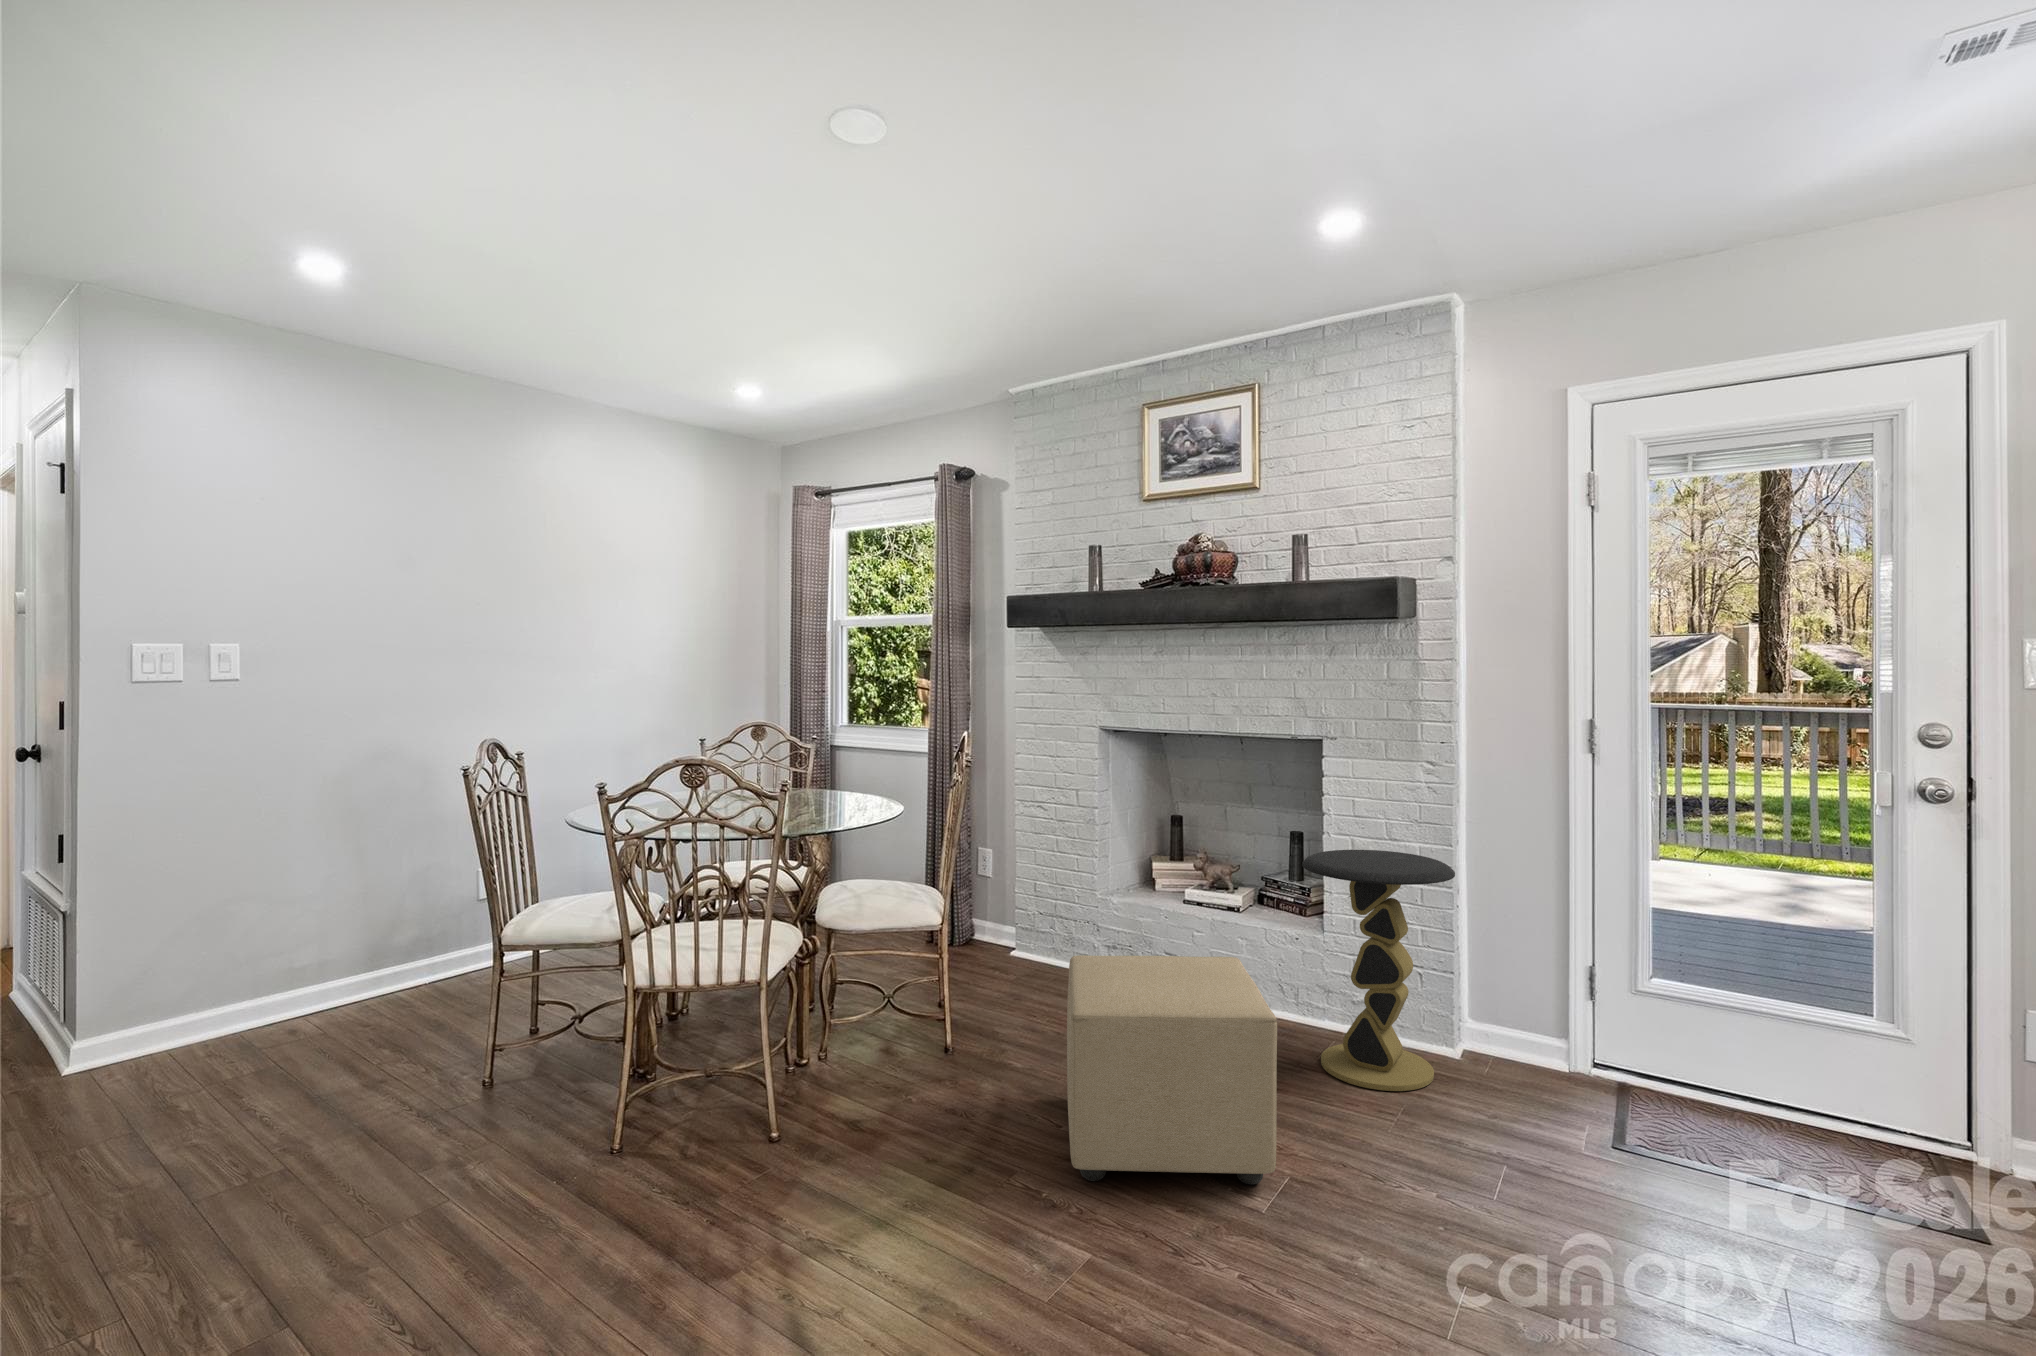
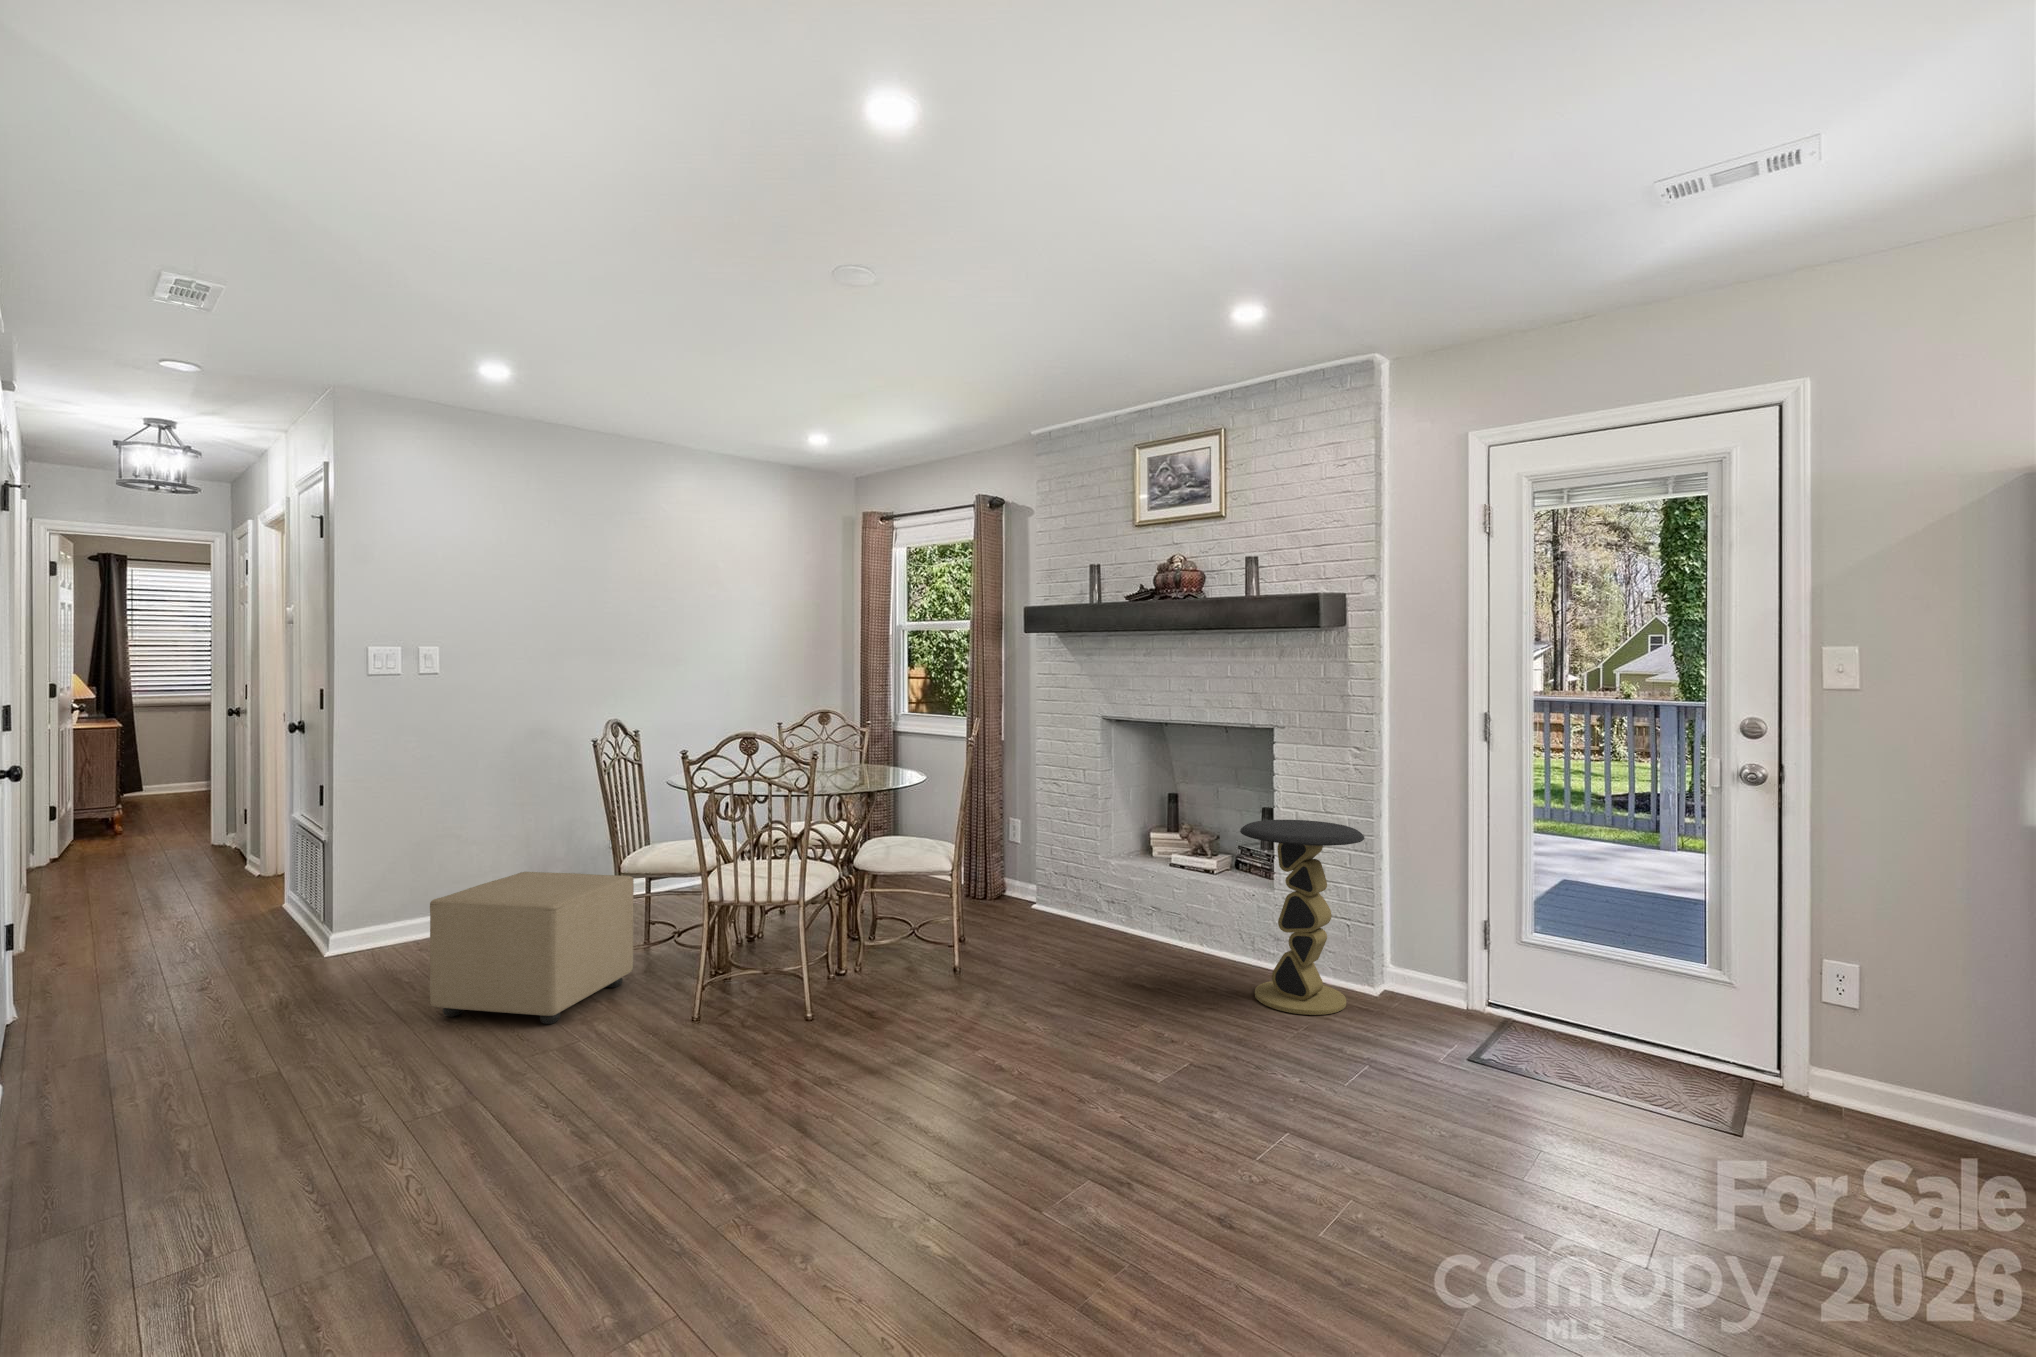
ottoman: present [1067,955,1277,1184] -> present [430,872,634,1024]

